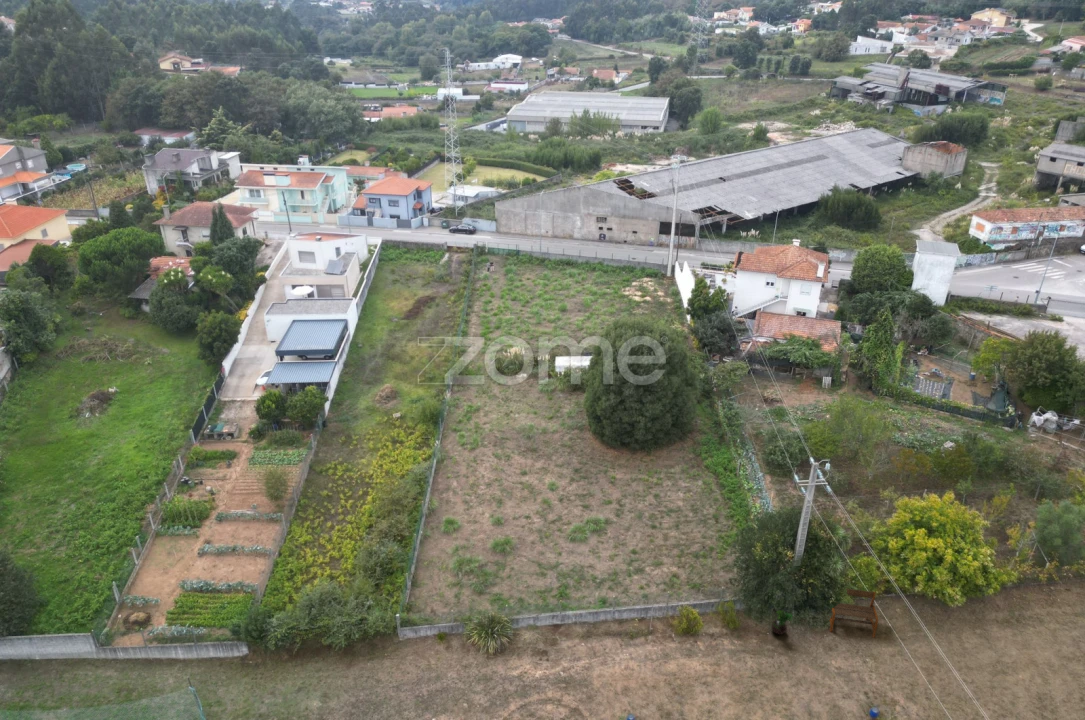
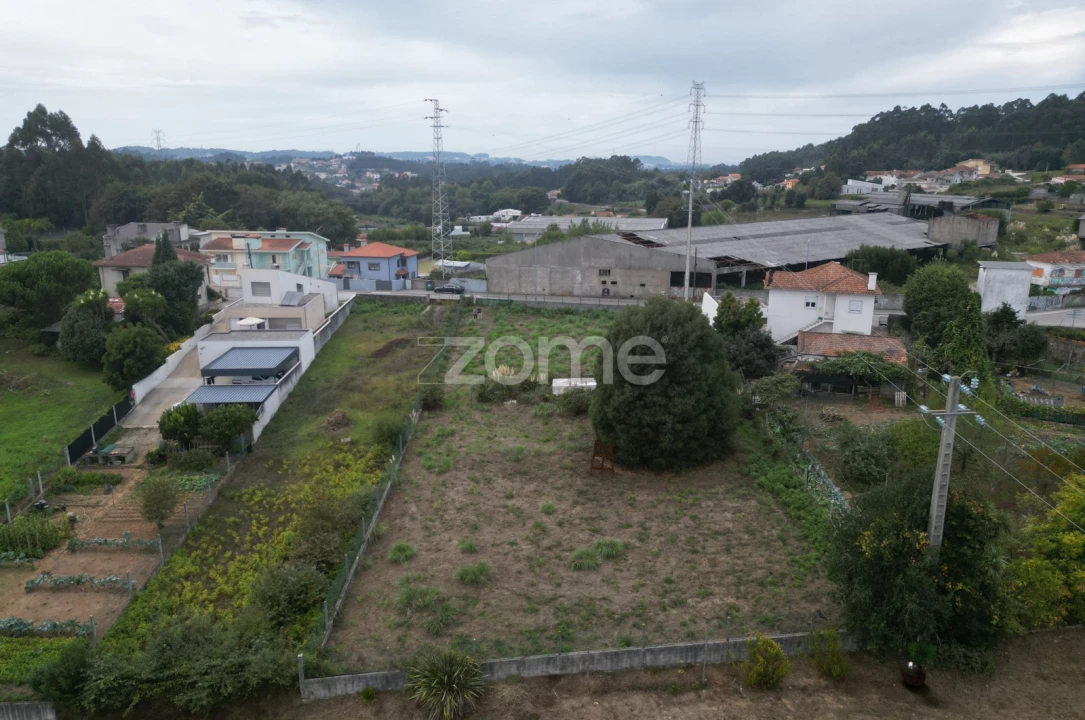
bench: present [830,589,878,637] -> present [590,431,615,475]

